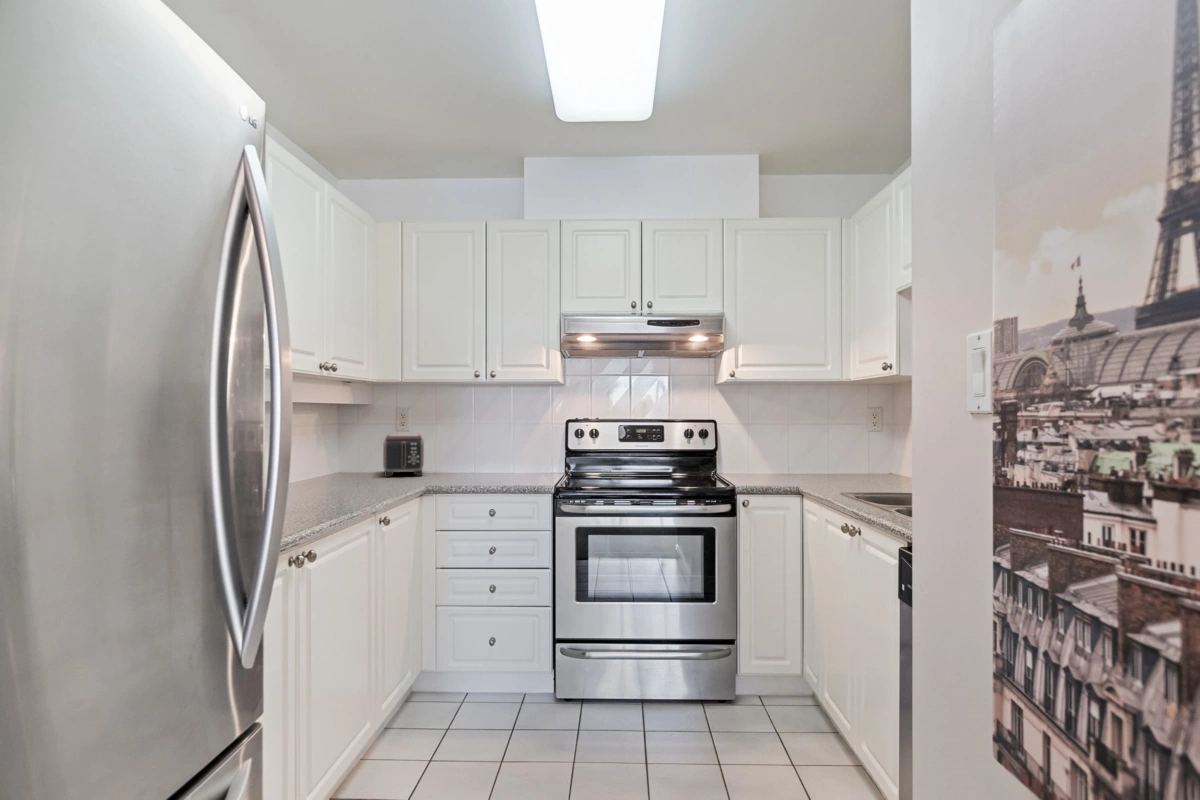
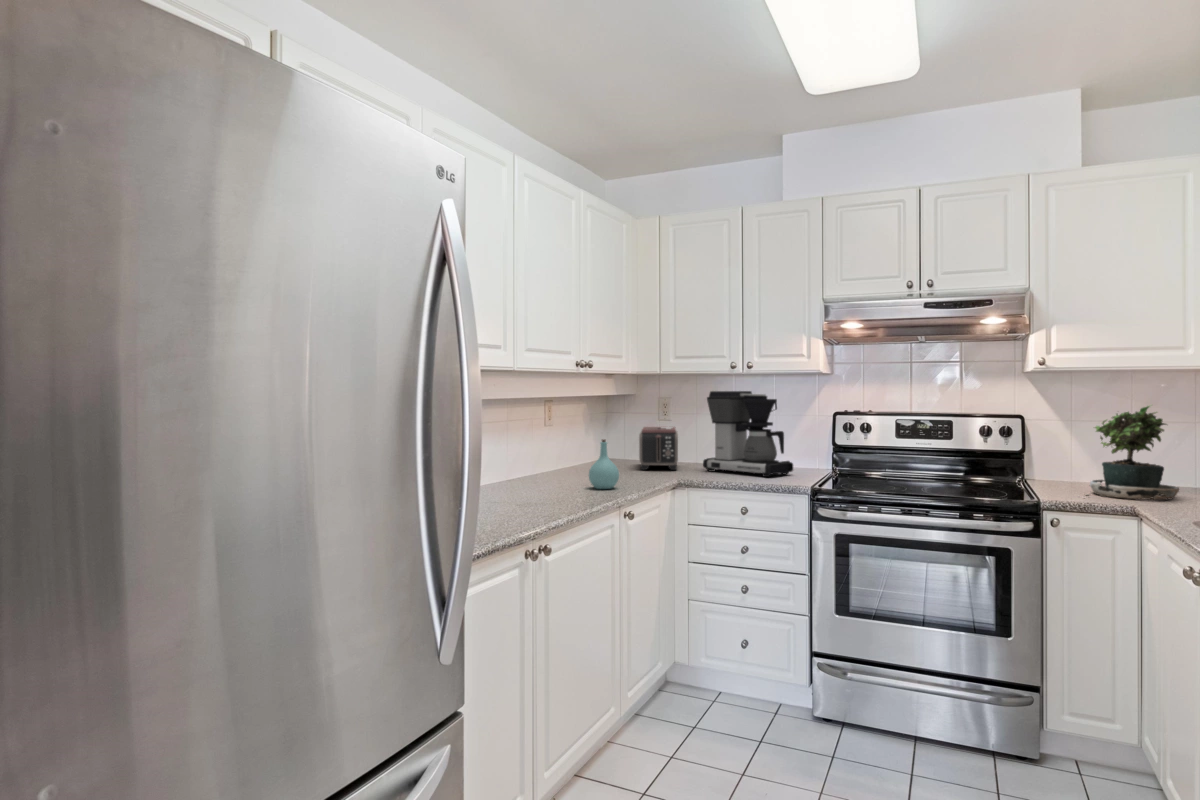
coffee maker: none [448,399,533,478] -> present [703,391,793,477]
potted plant: none [754,409,817,482] -> present [1086,406,1179,500]
bottle: none [324,445,361,499] -> present [589,439,619,489]

